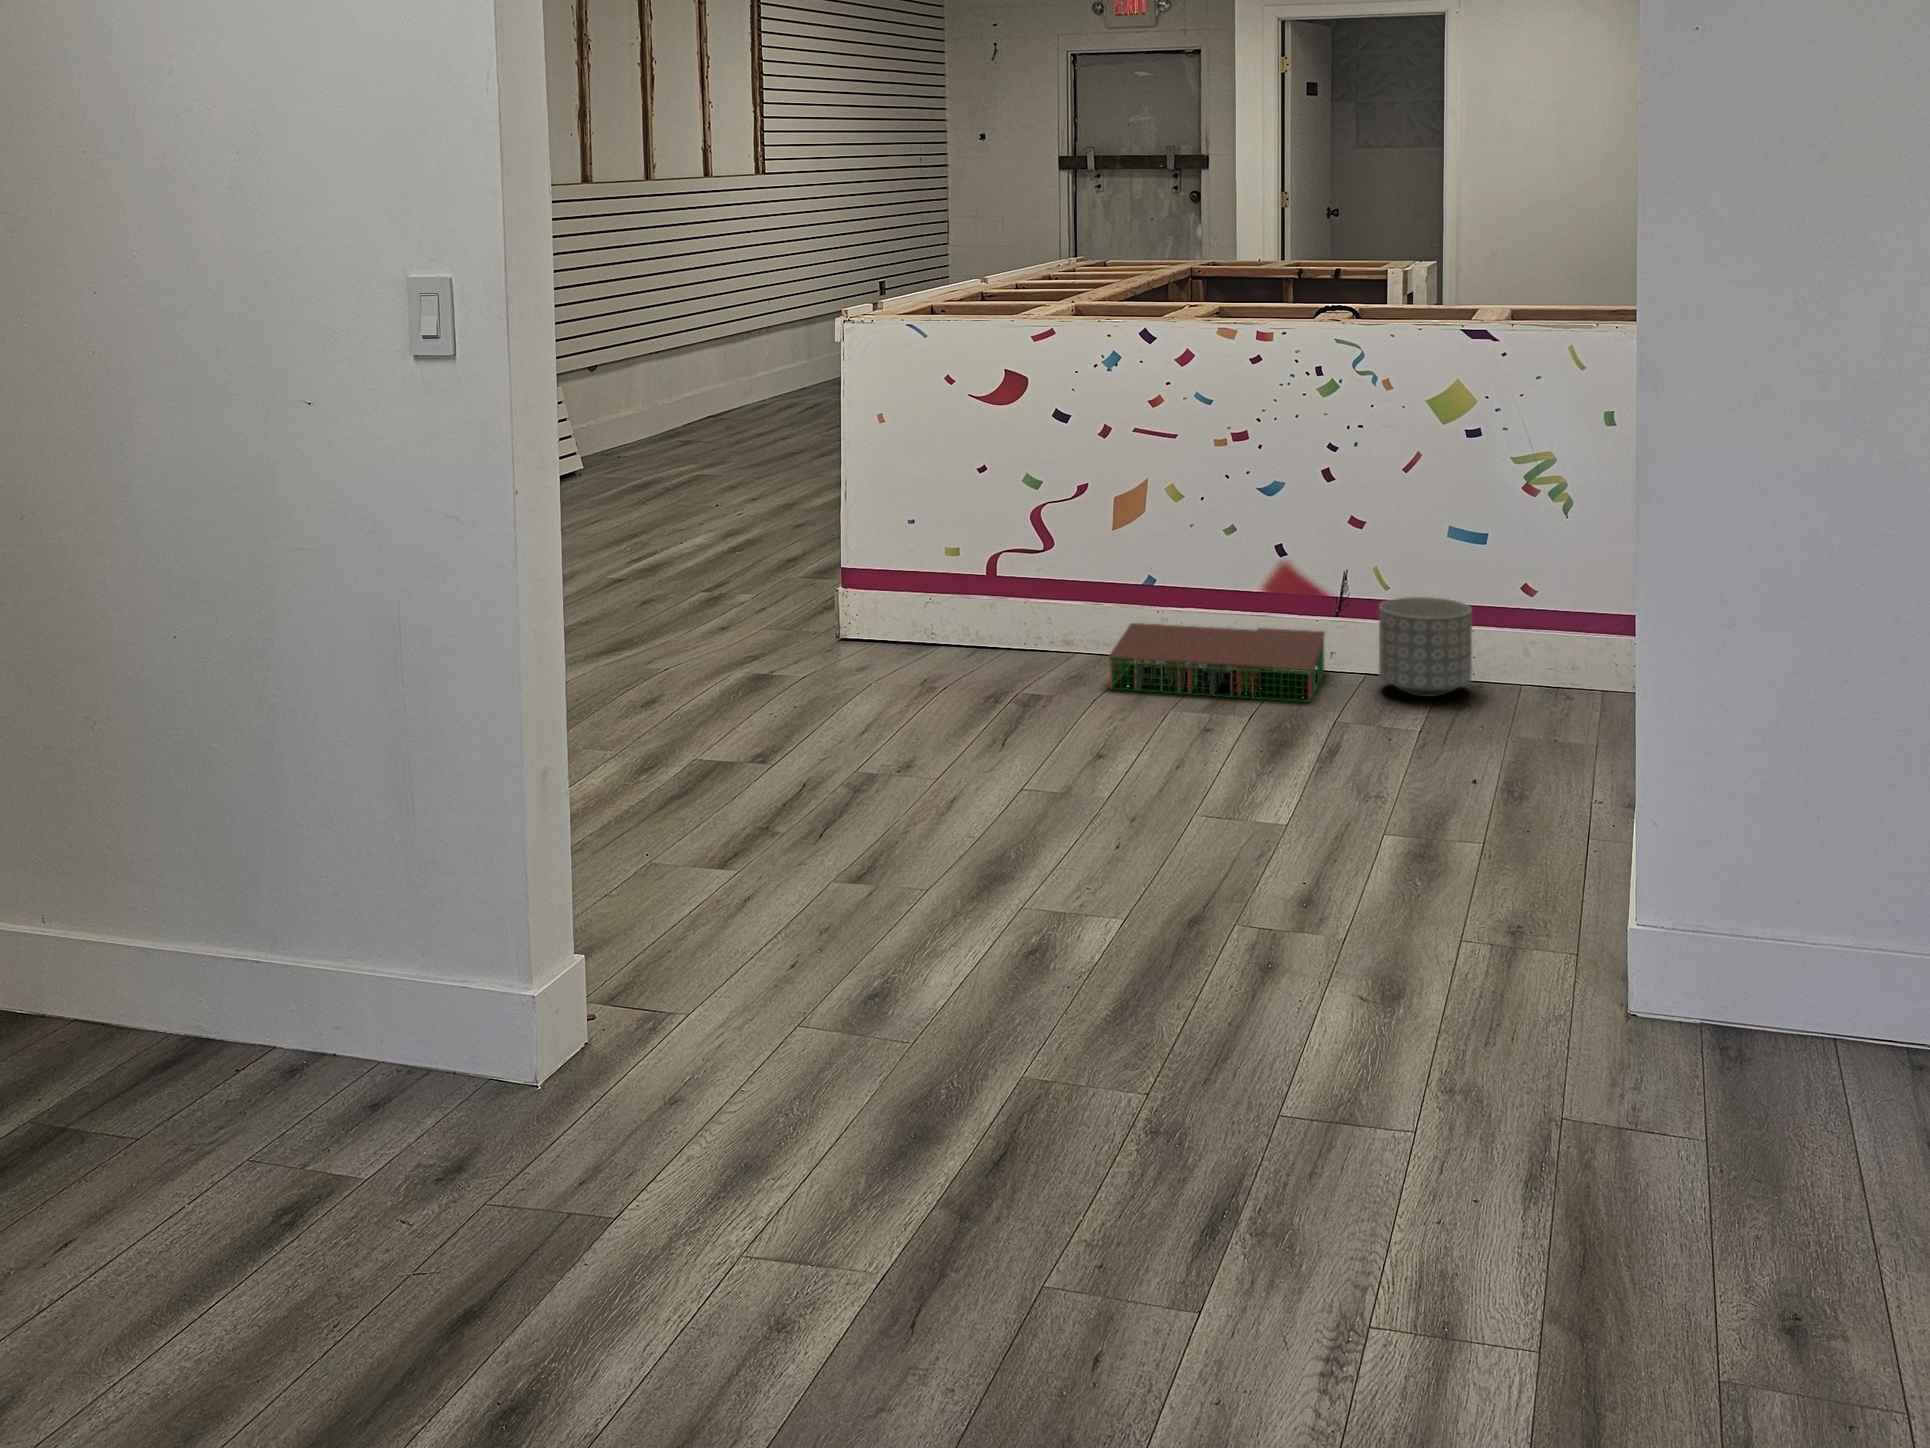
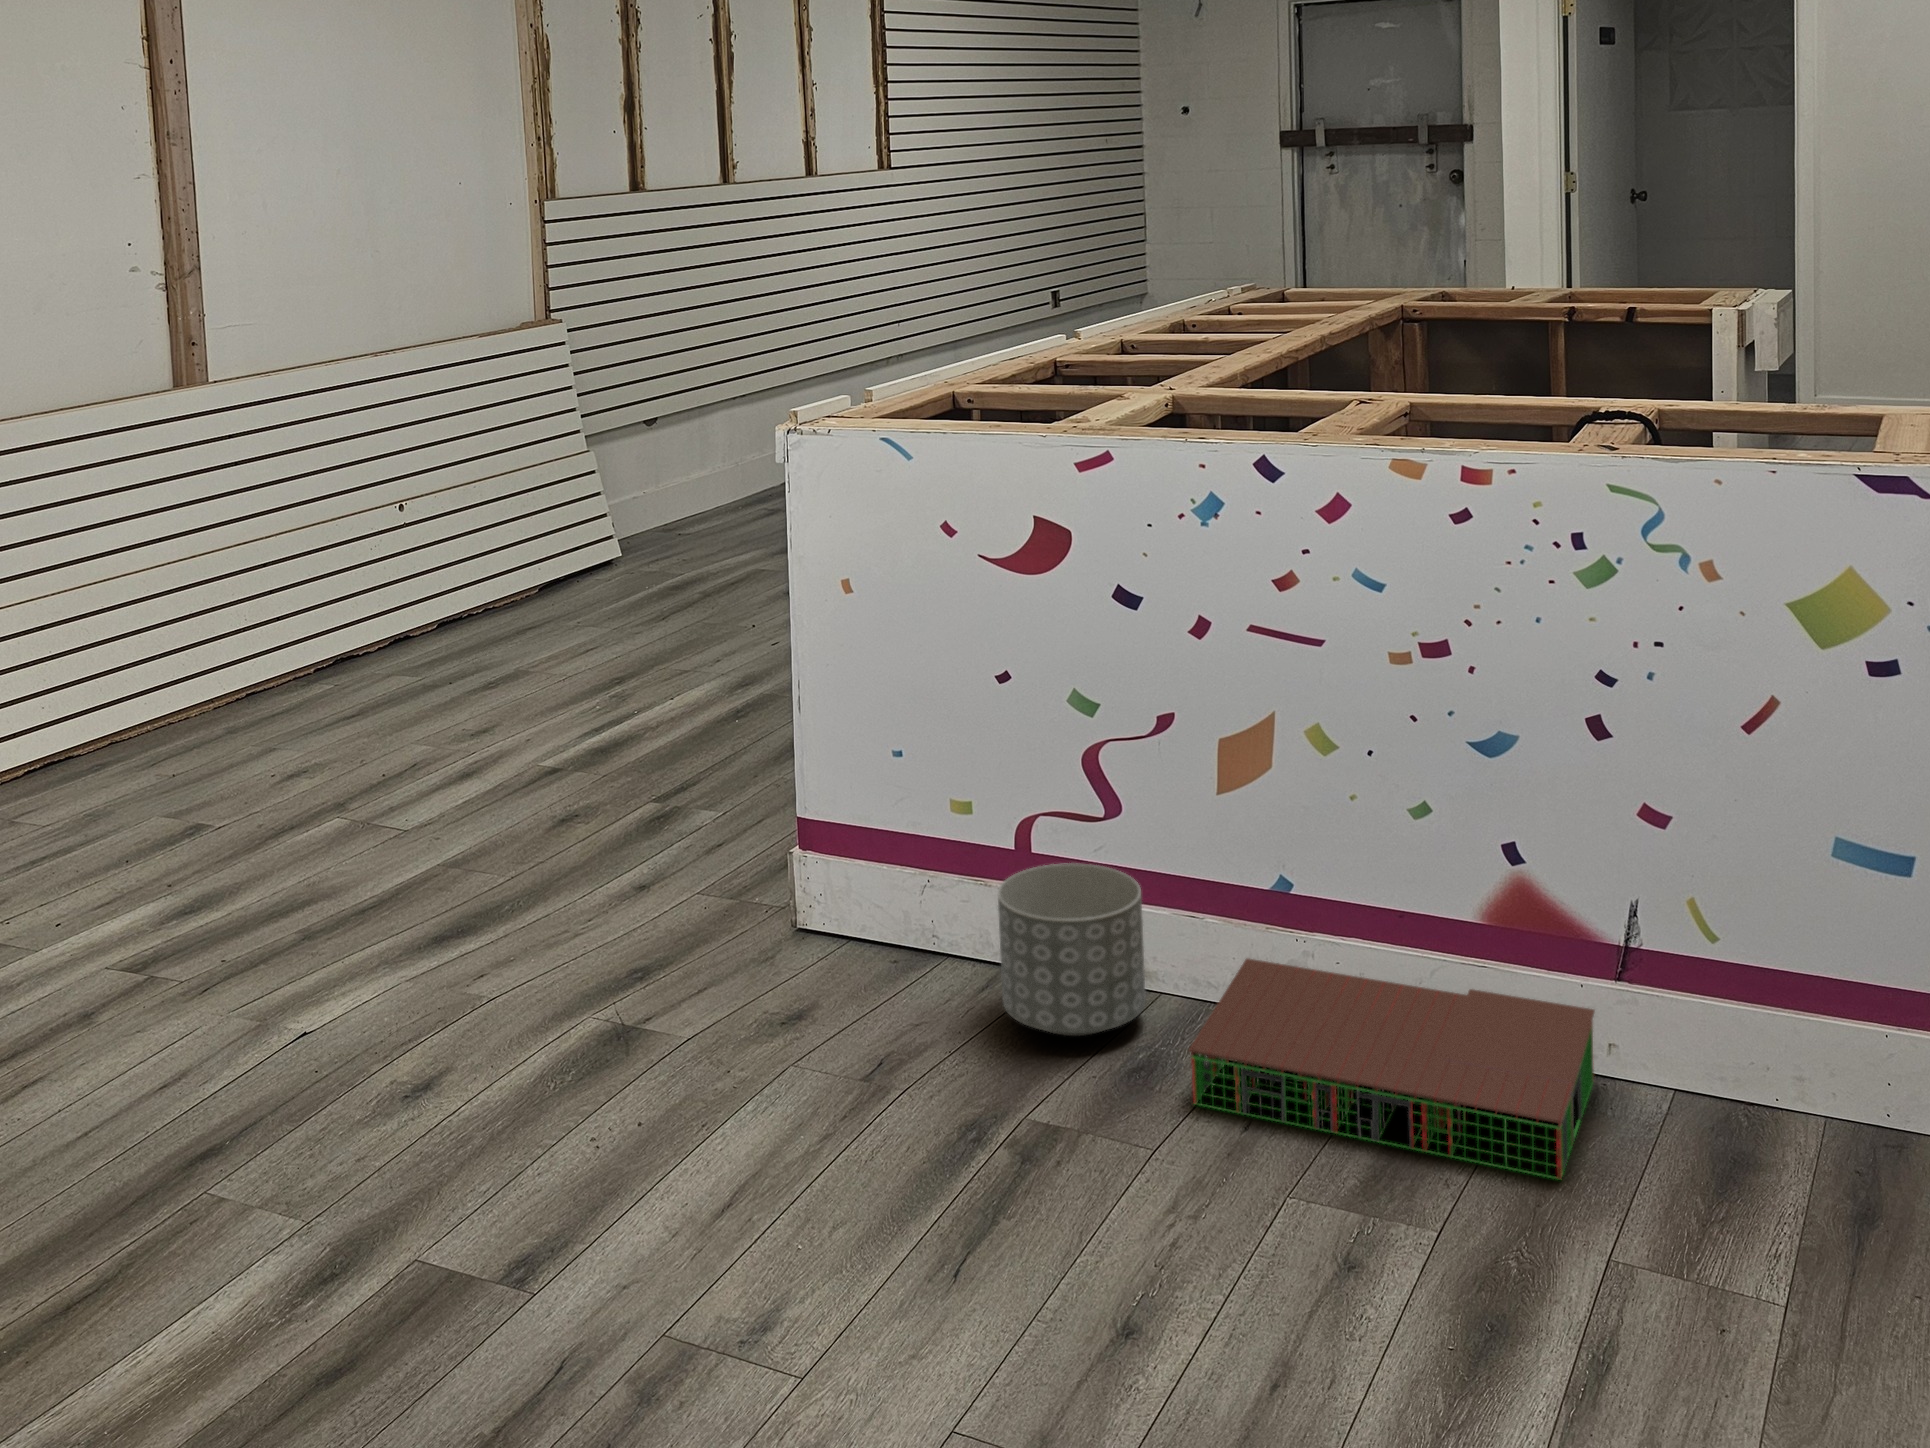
planter: present [1379,597,1472,697] -> present [998,863,1146,1036]

